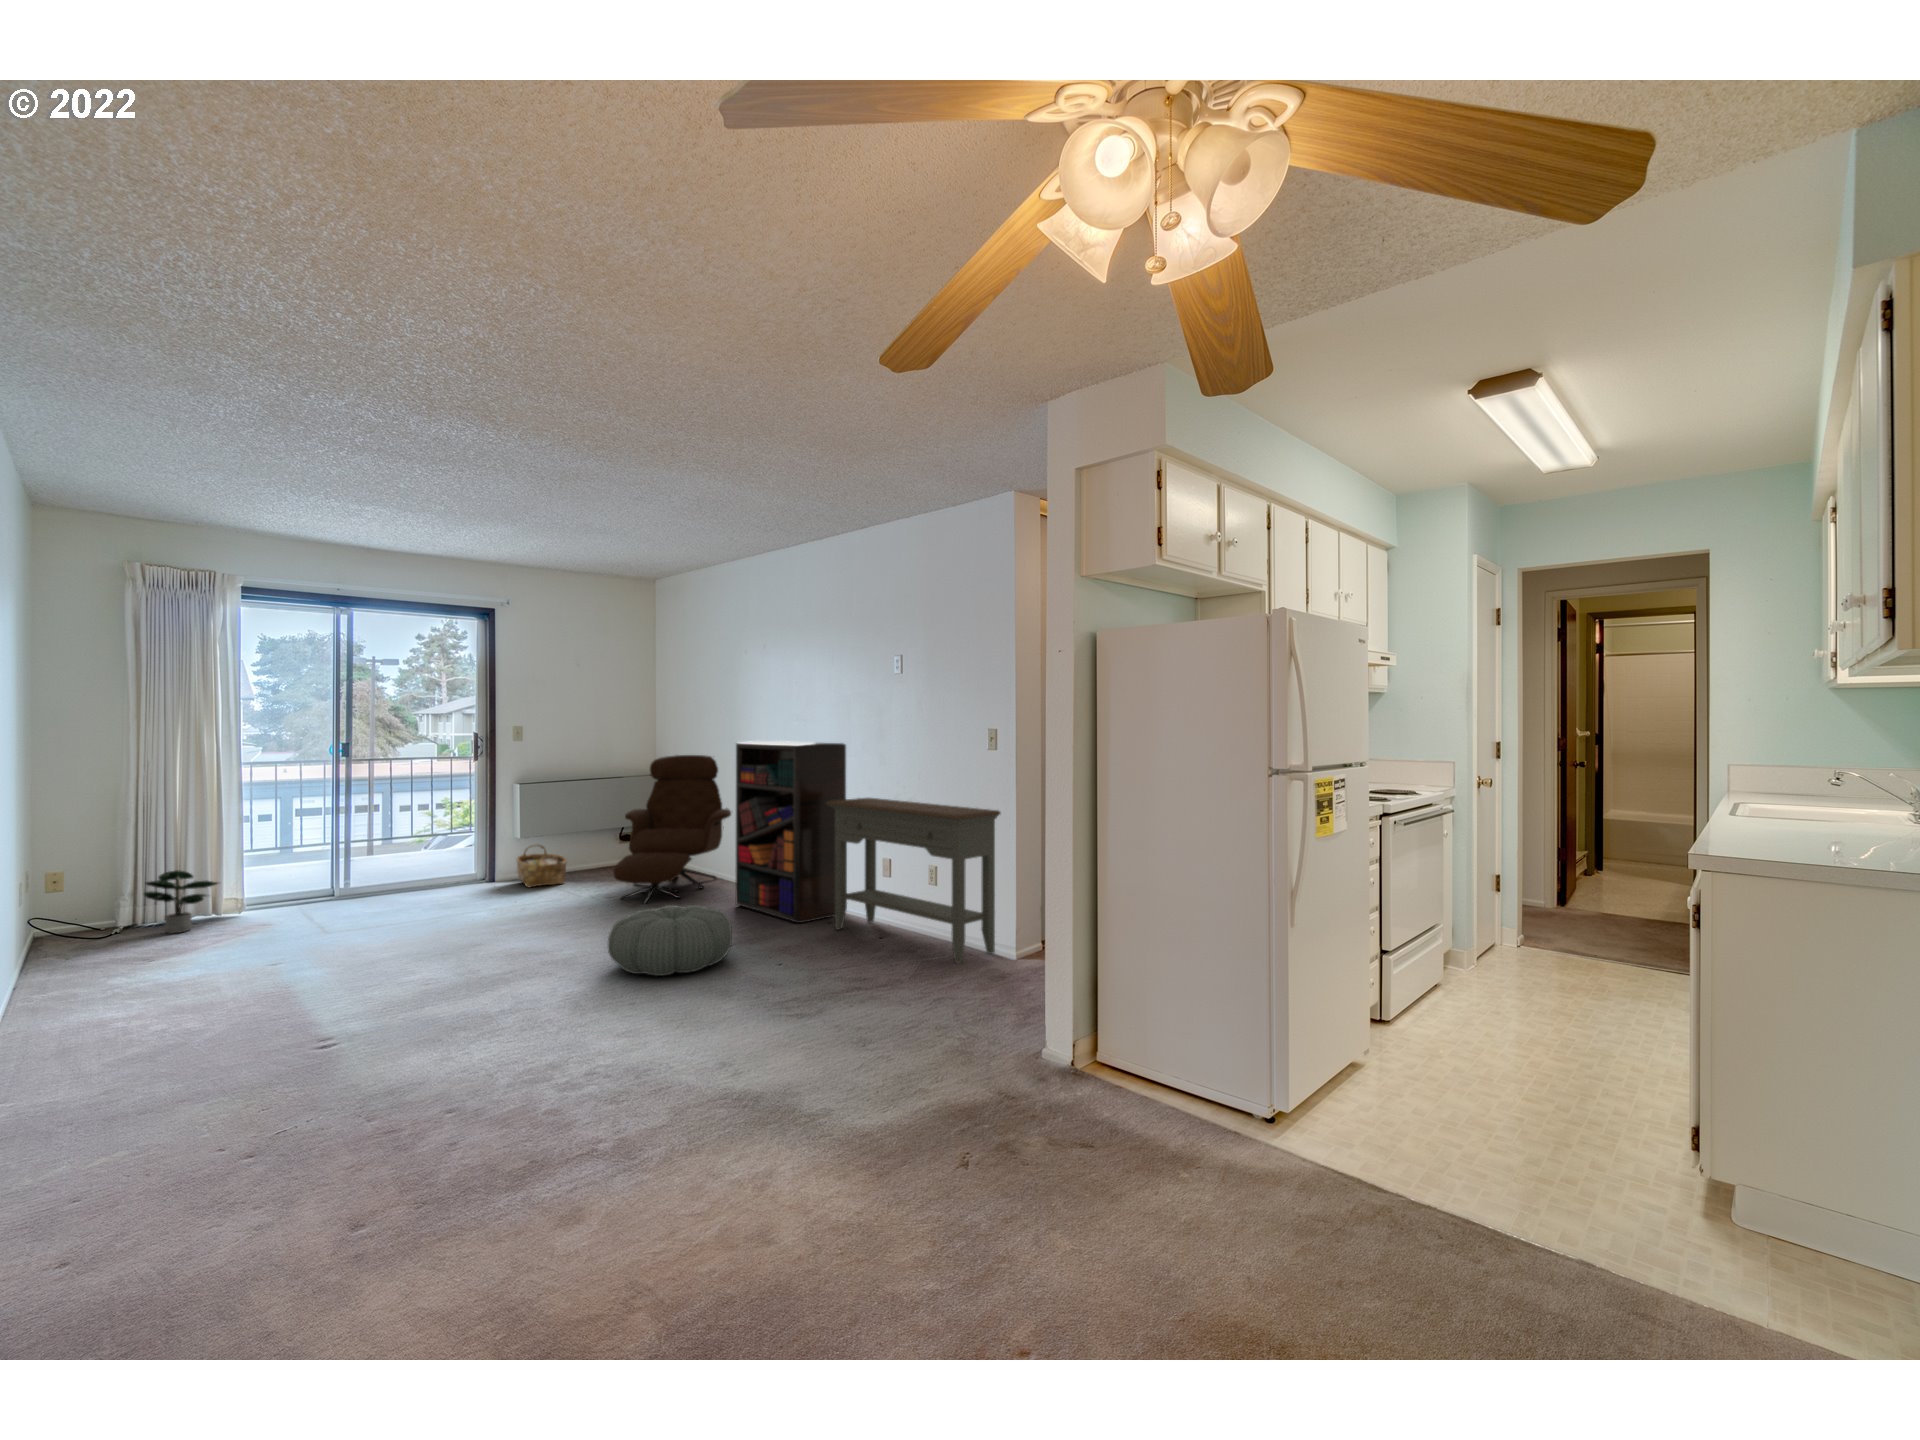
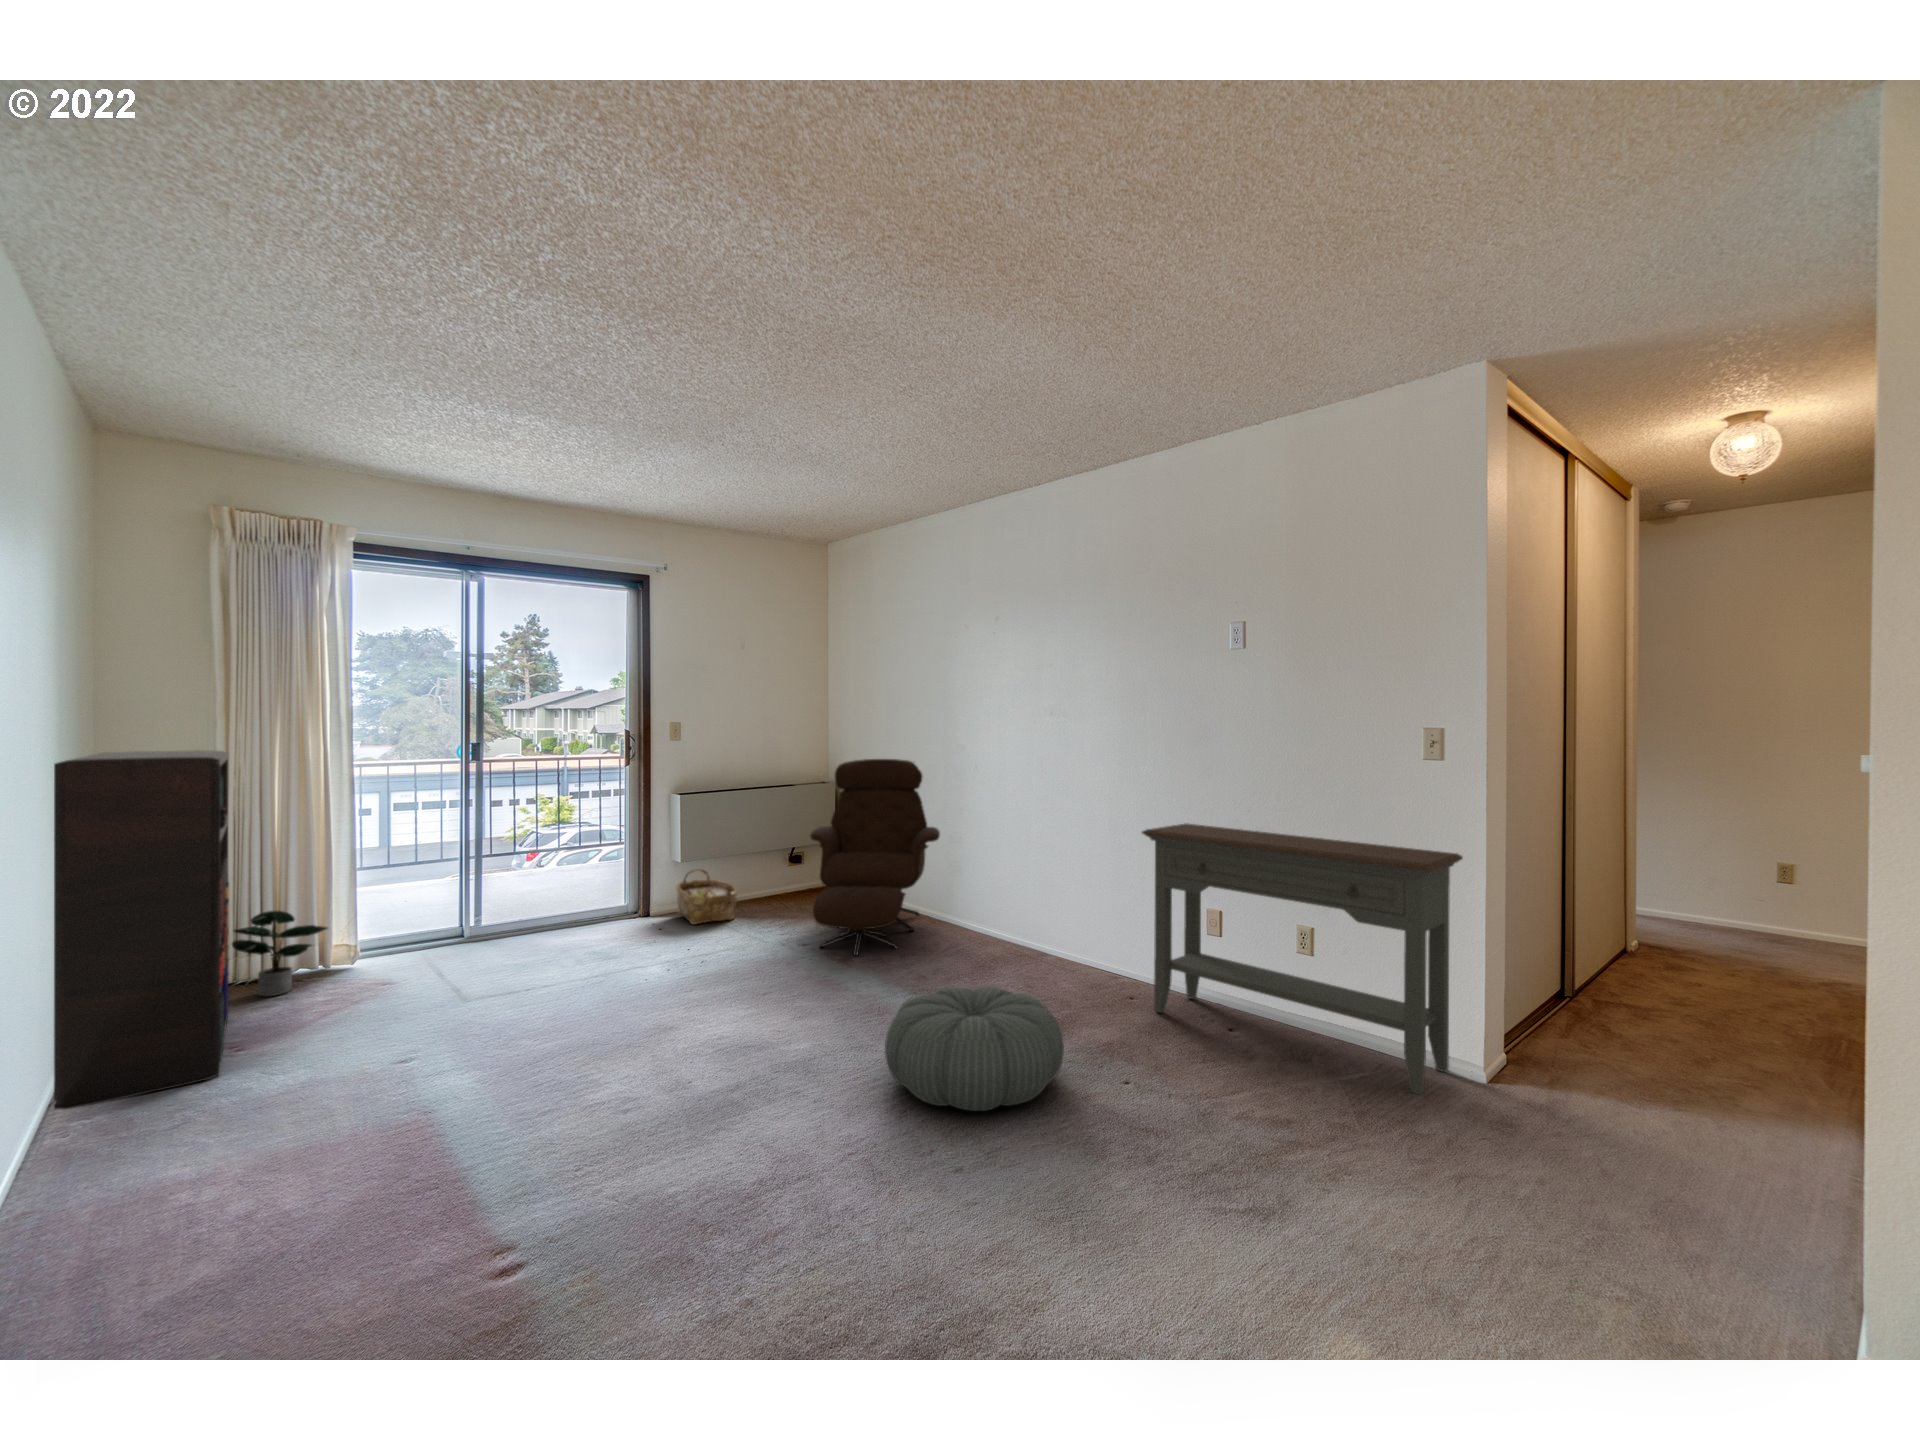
bookshelf: present [736,741,846,923] -> present [54,750,229,1109]

